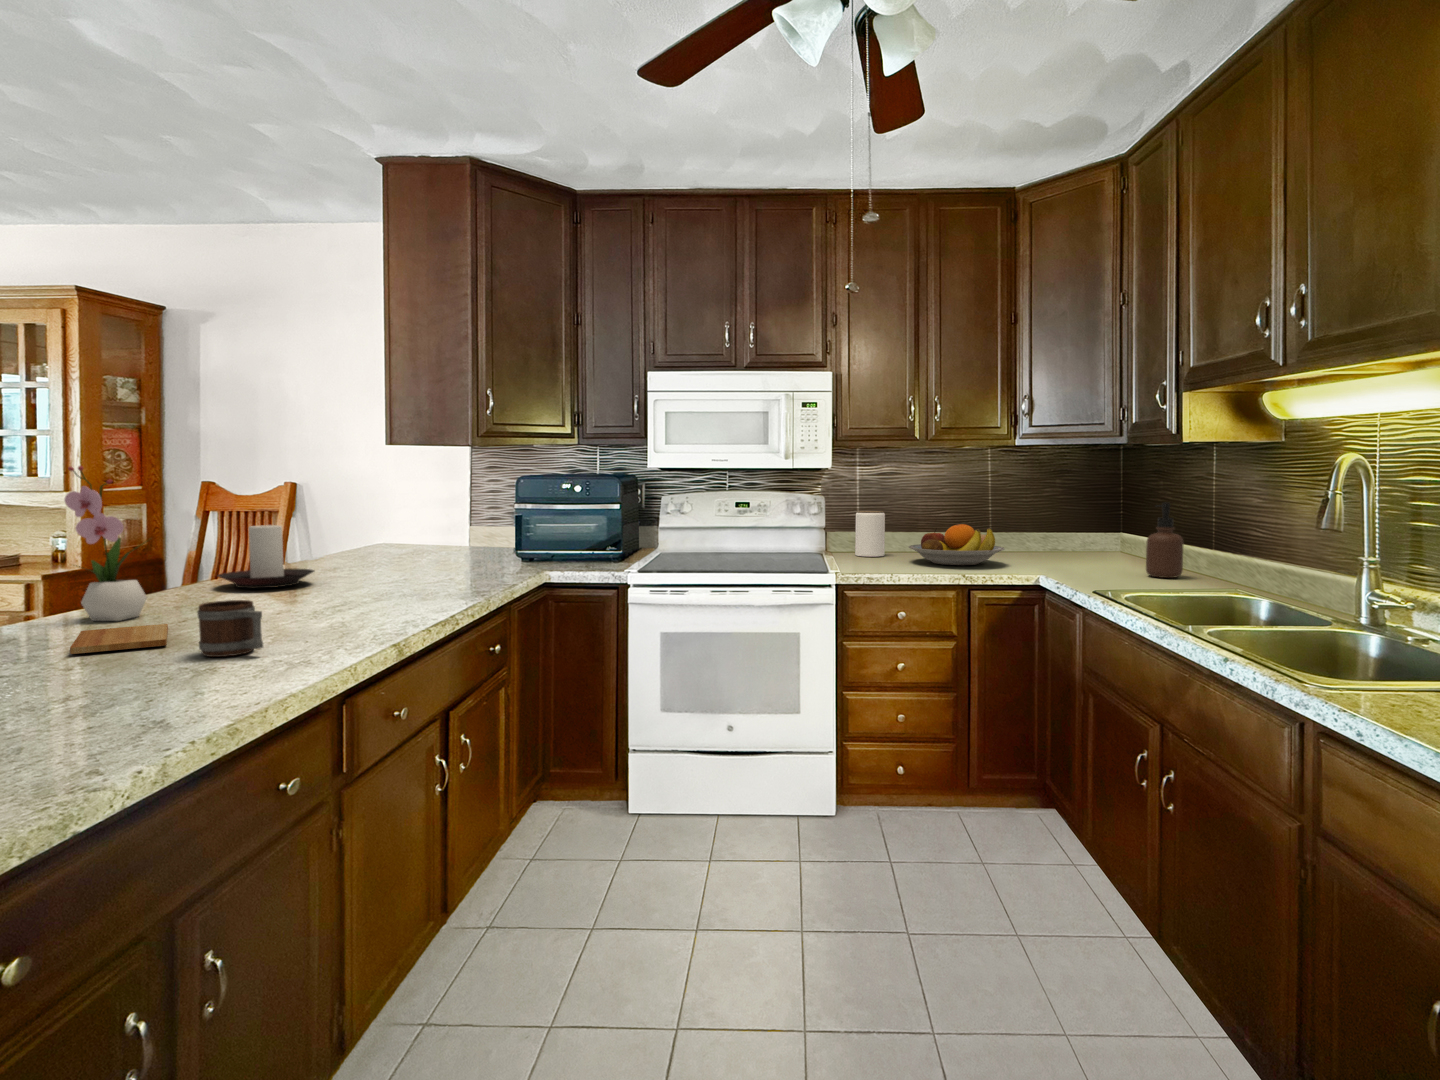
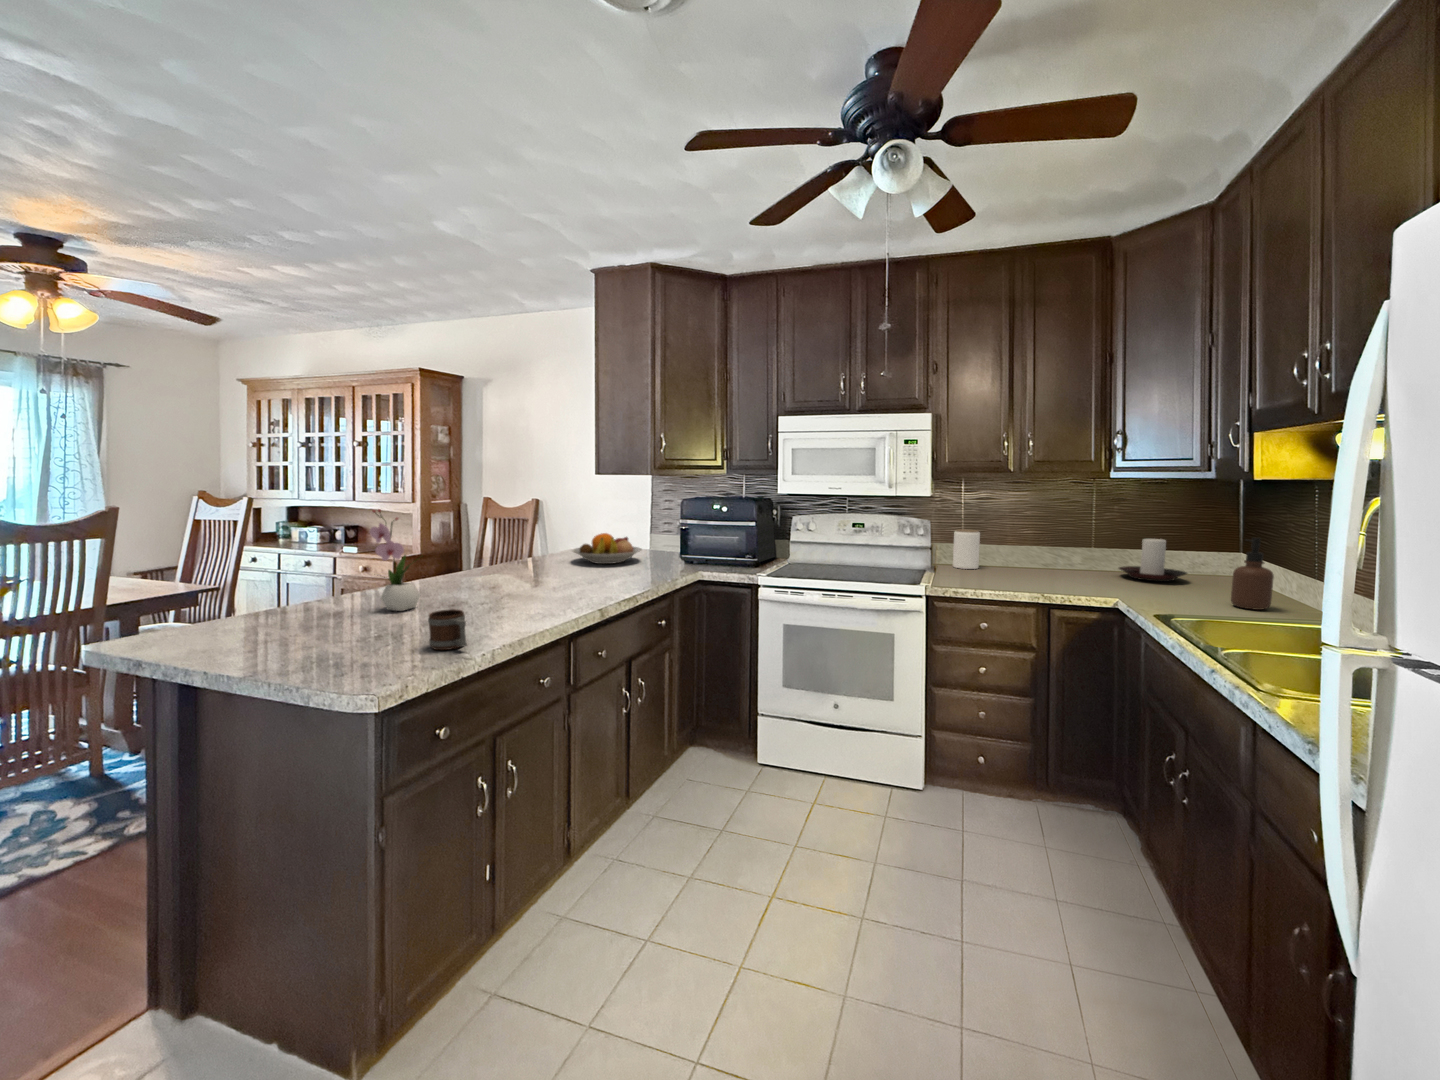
fruit bowl: present [909,524,1005,565] -> present [573,533,642,564]
candle holder: present [218,525,314,588] -> present [1119,539,1187,581]
cutting board: present [70,624,168,654] -> none [358,617,426,641]

